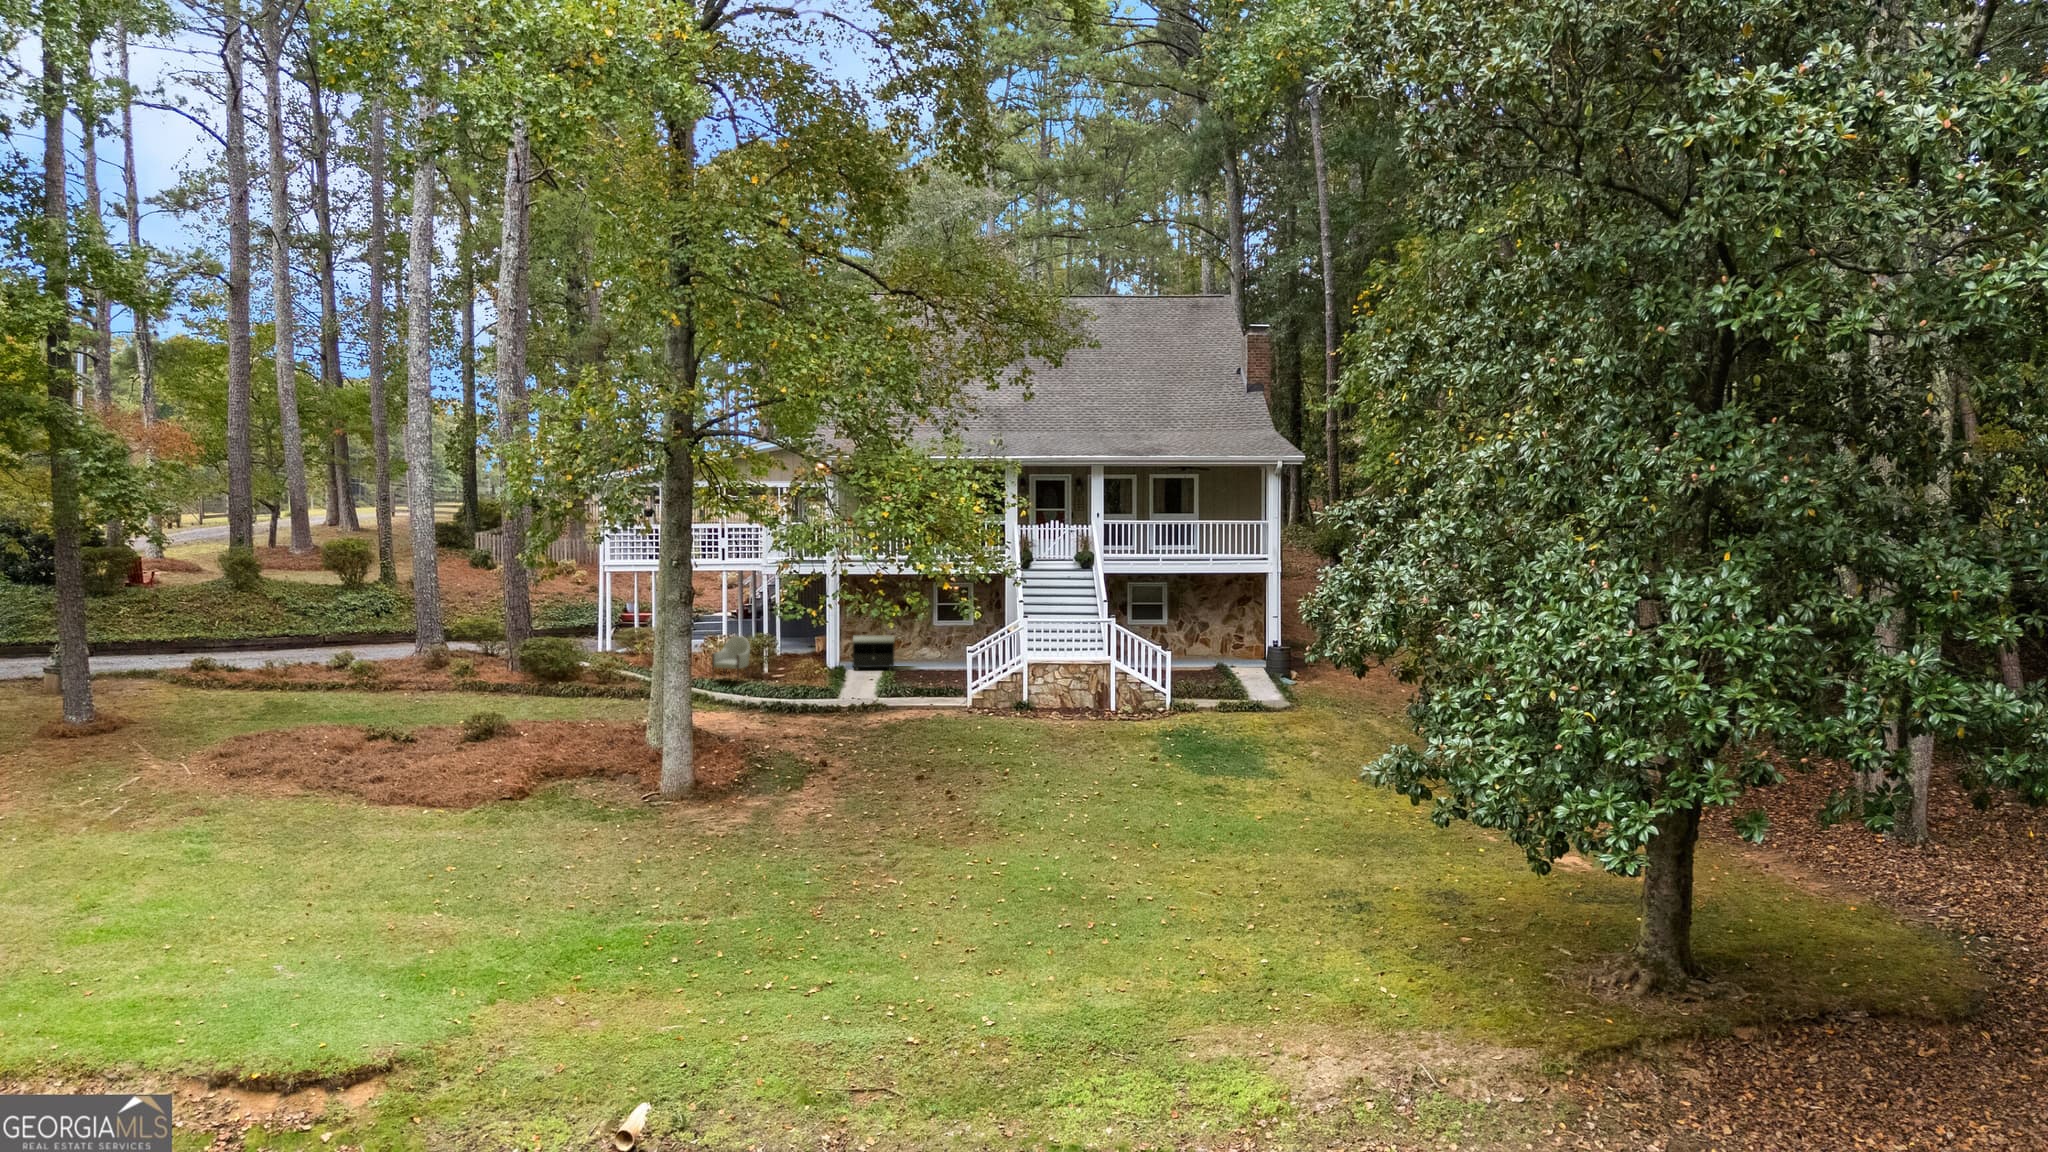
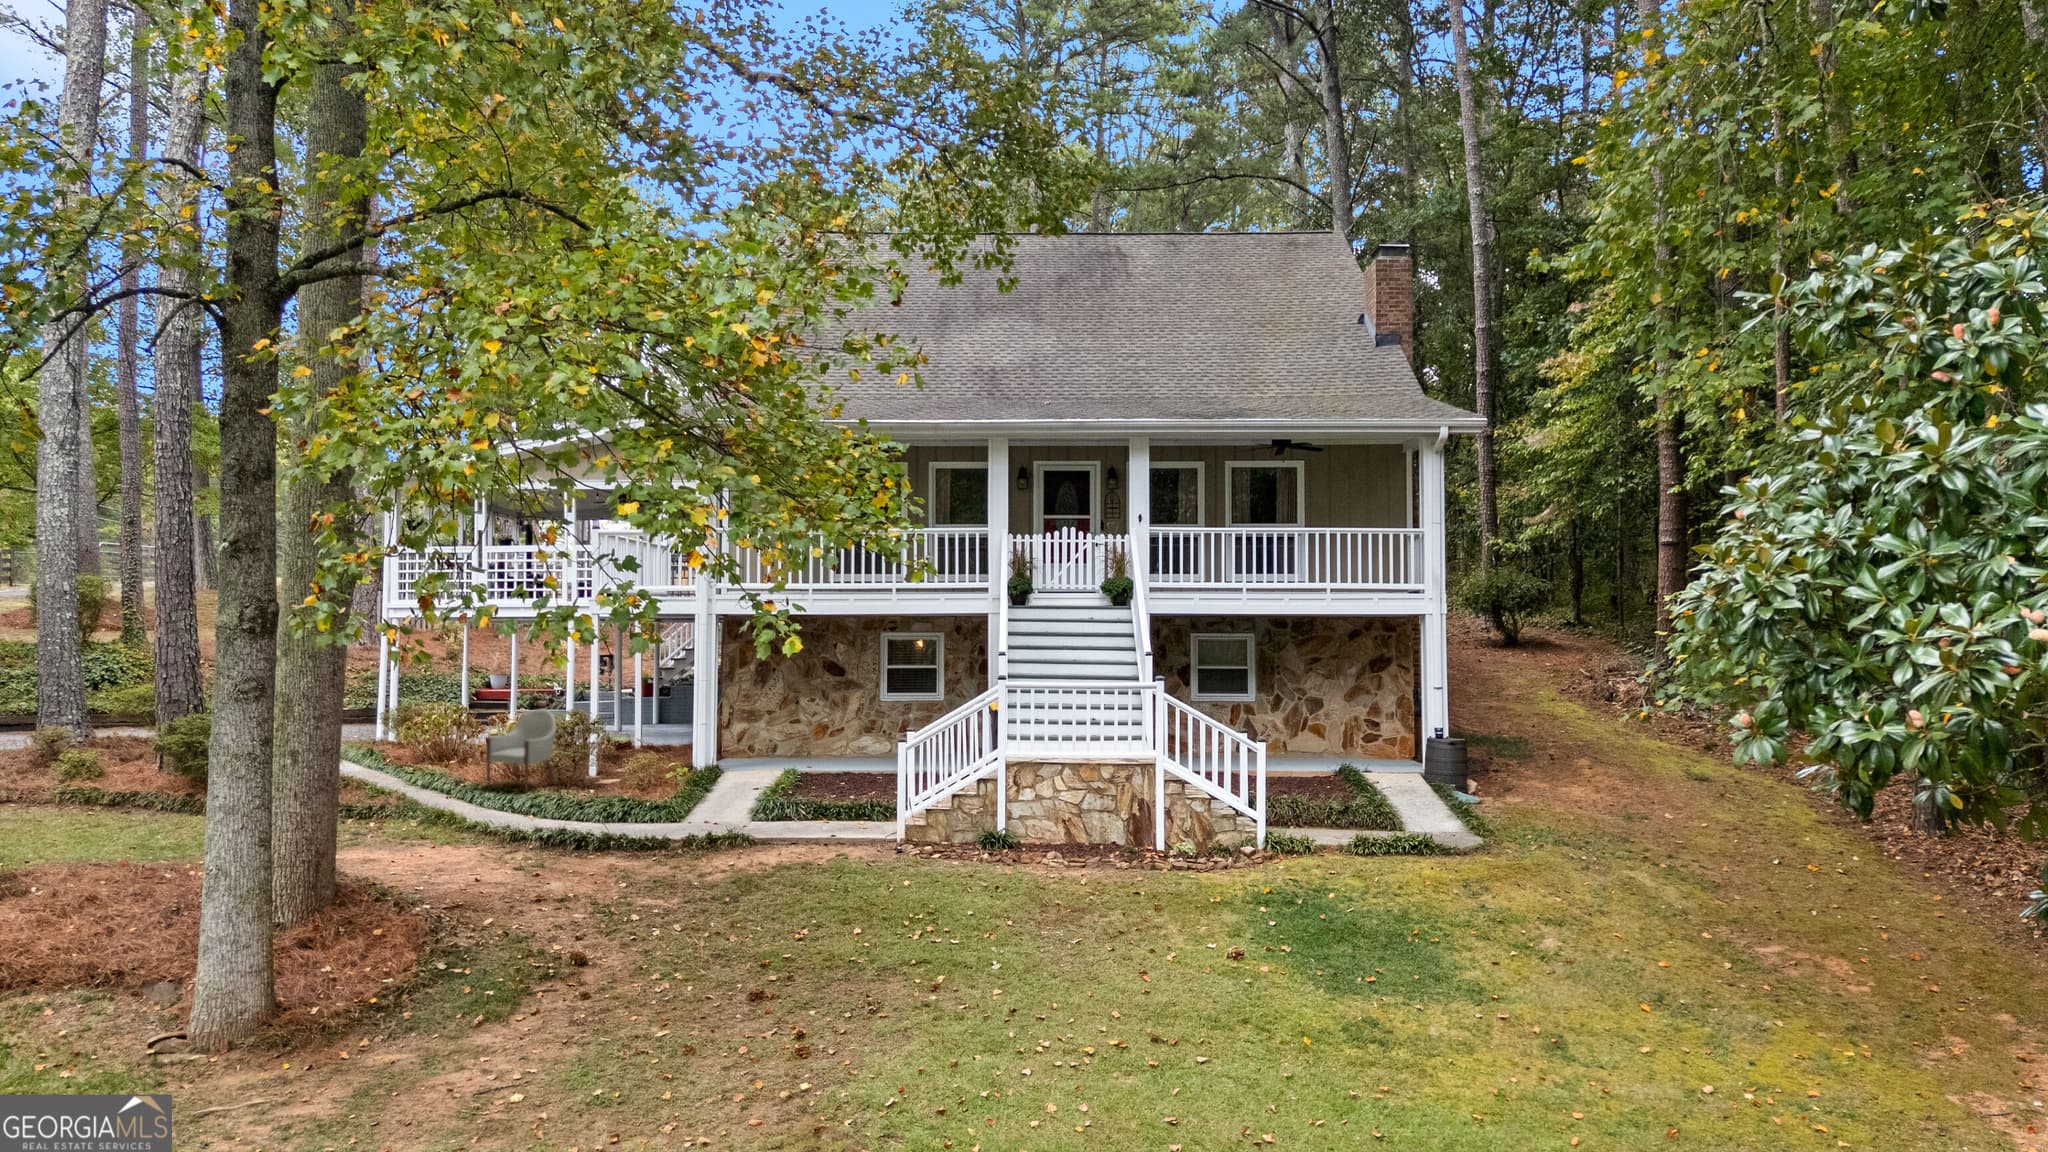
storage bench: present [852,635,895,668] -> none [739,712,812,769]

